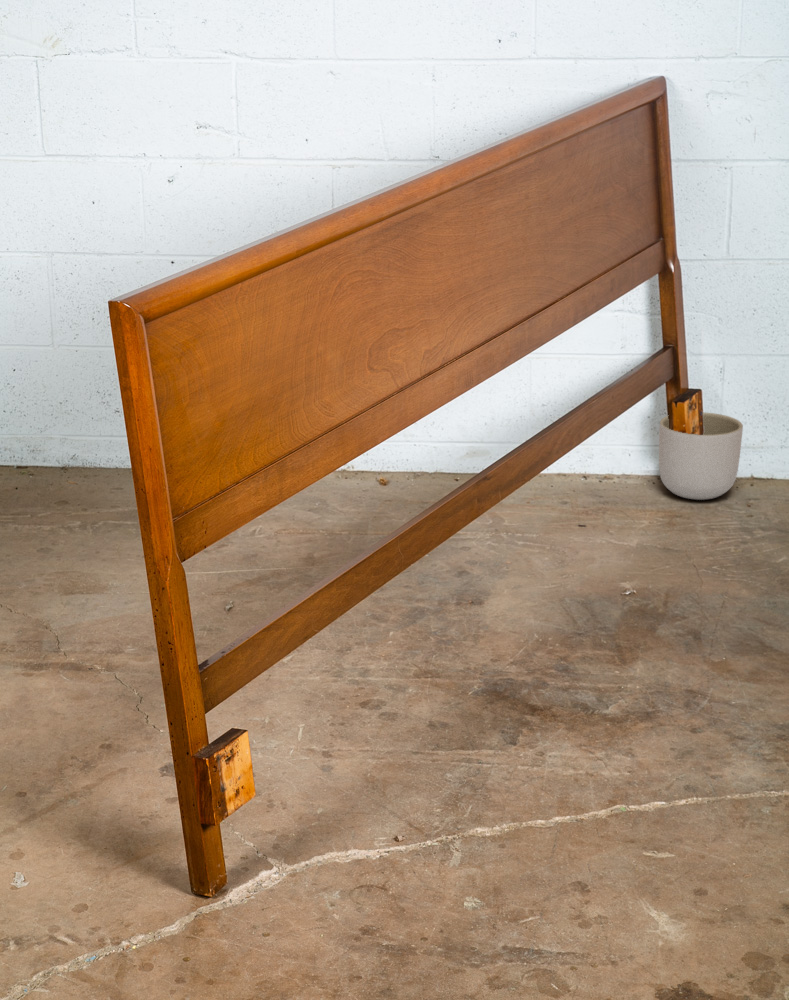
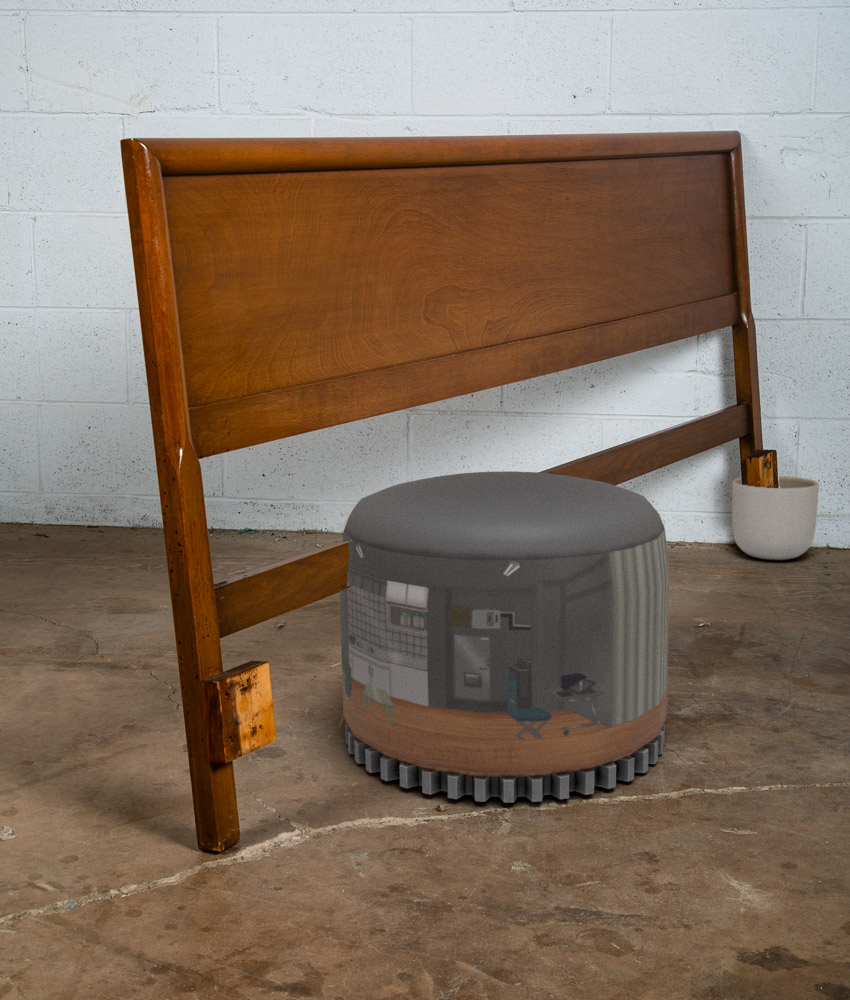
pouf: none [298,499,600,830] -> present [340,471,670,802]

